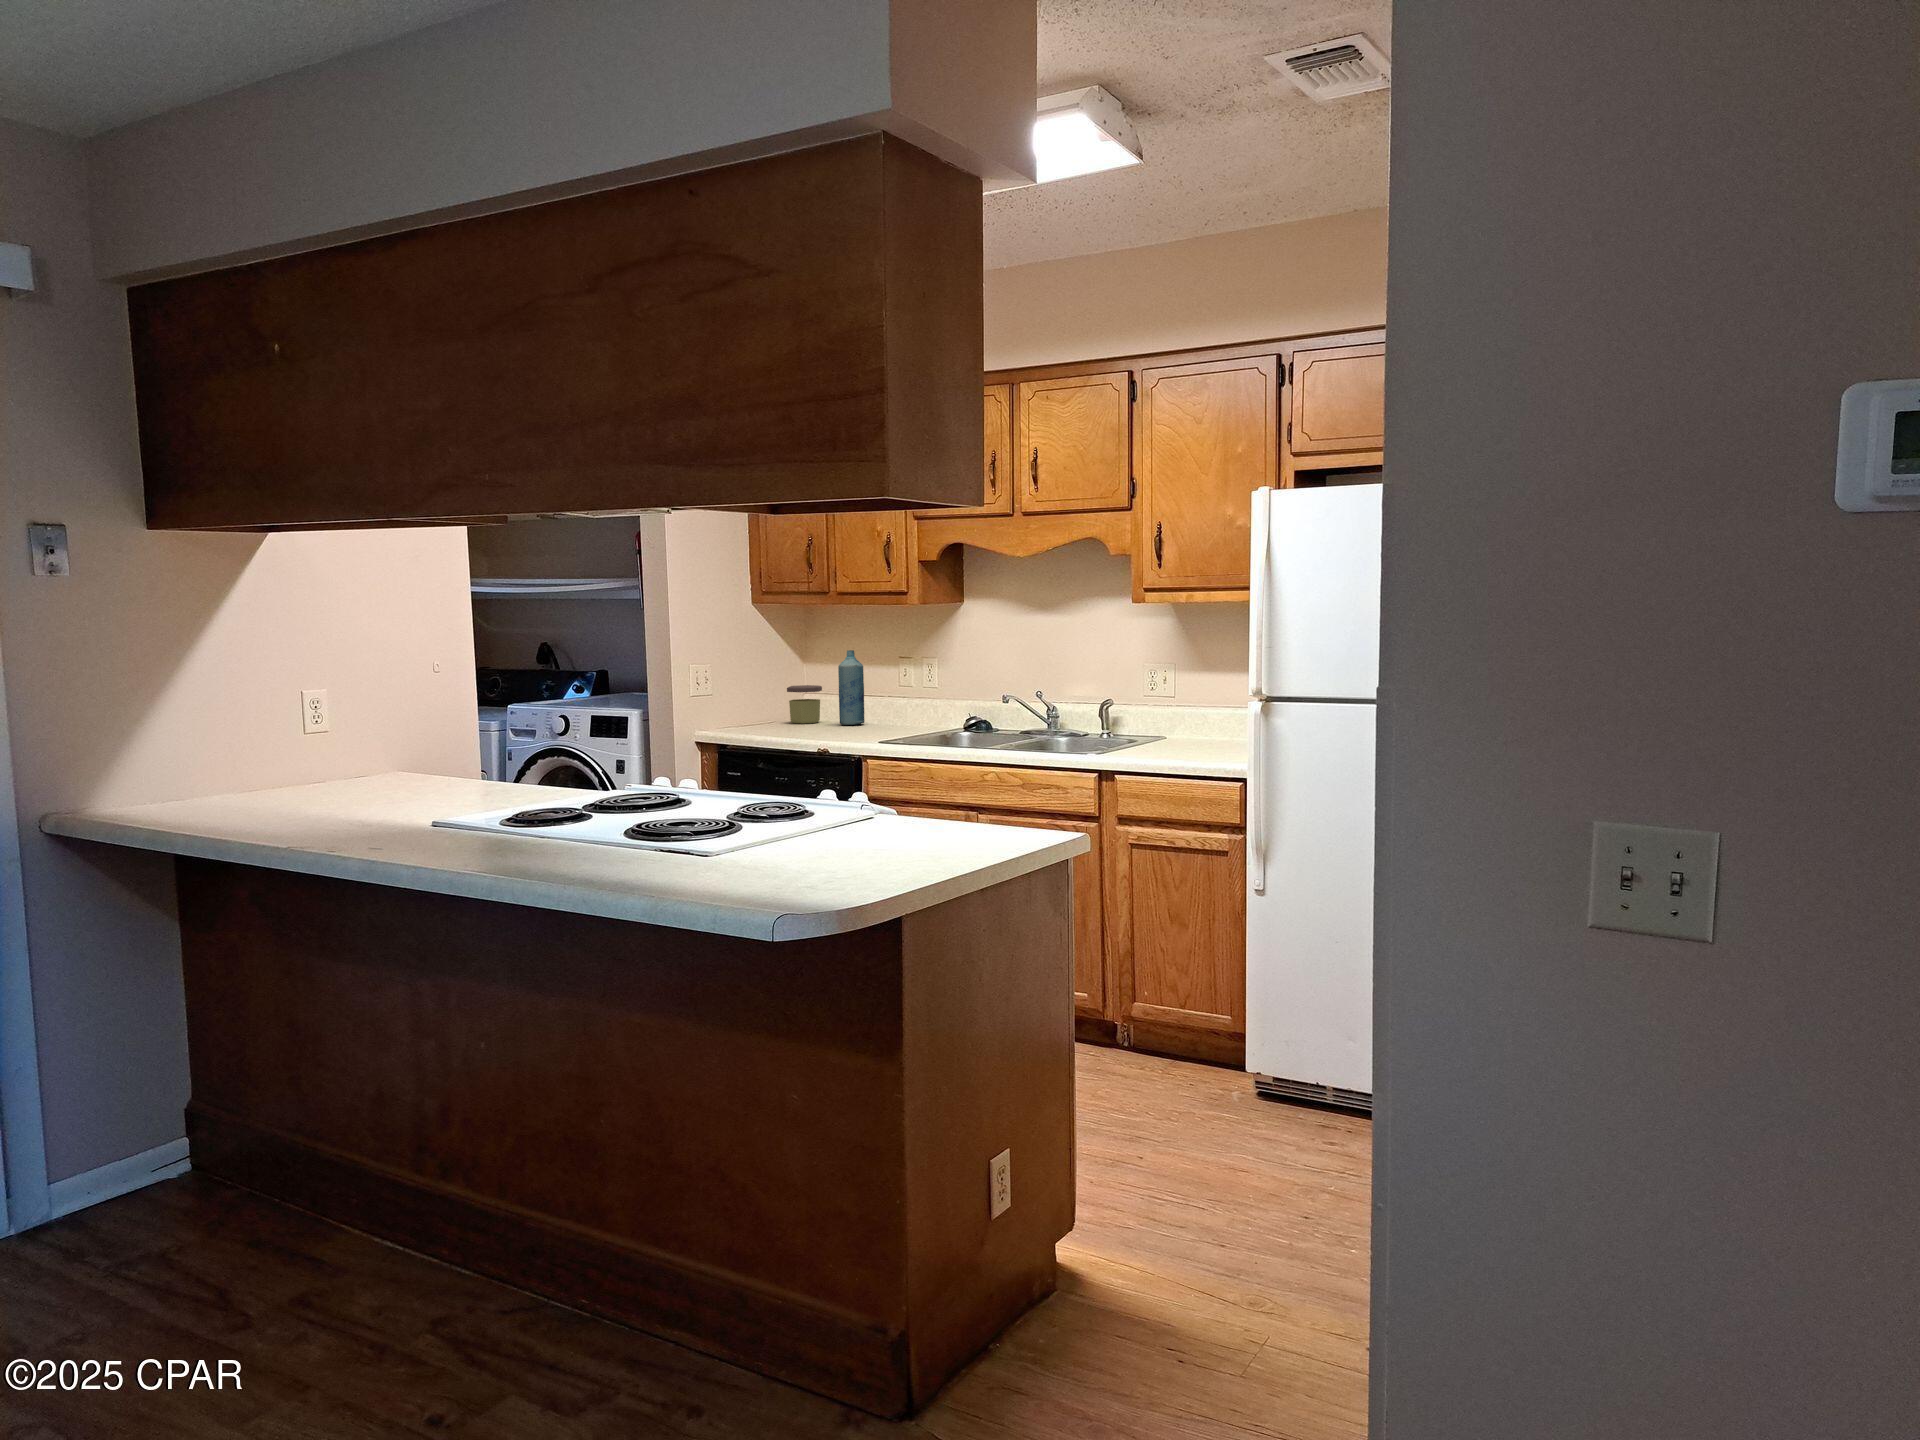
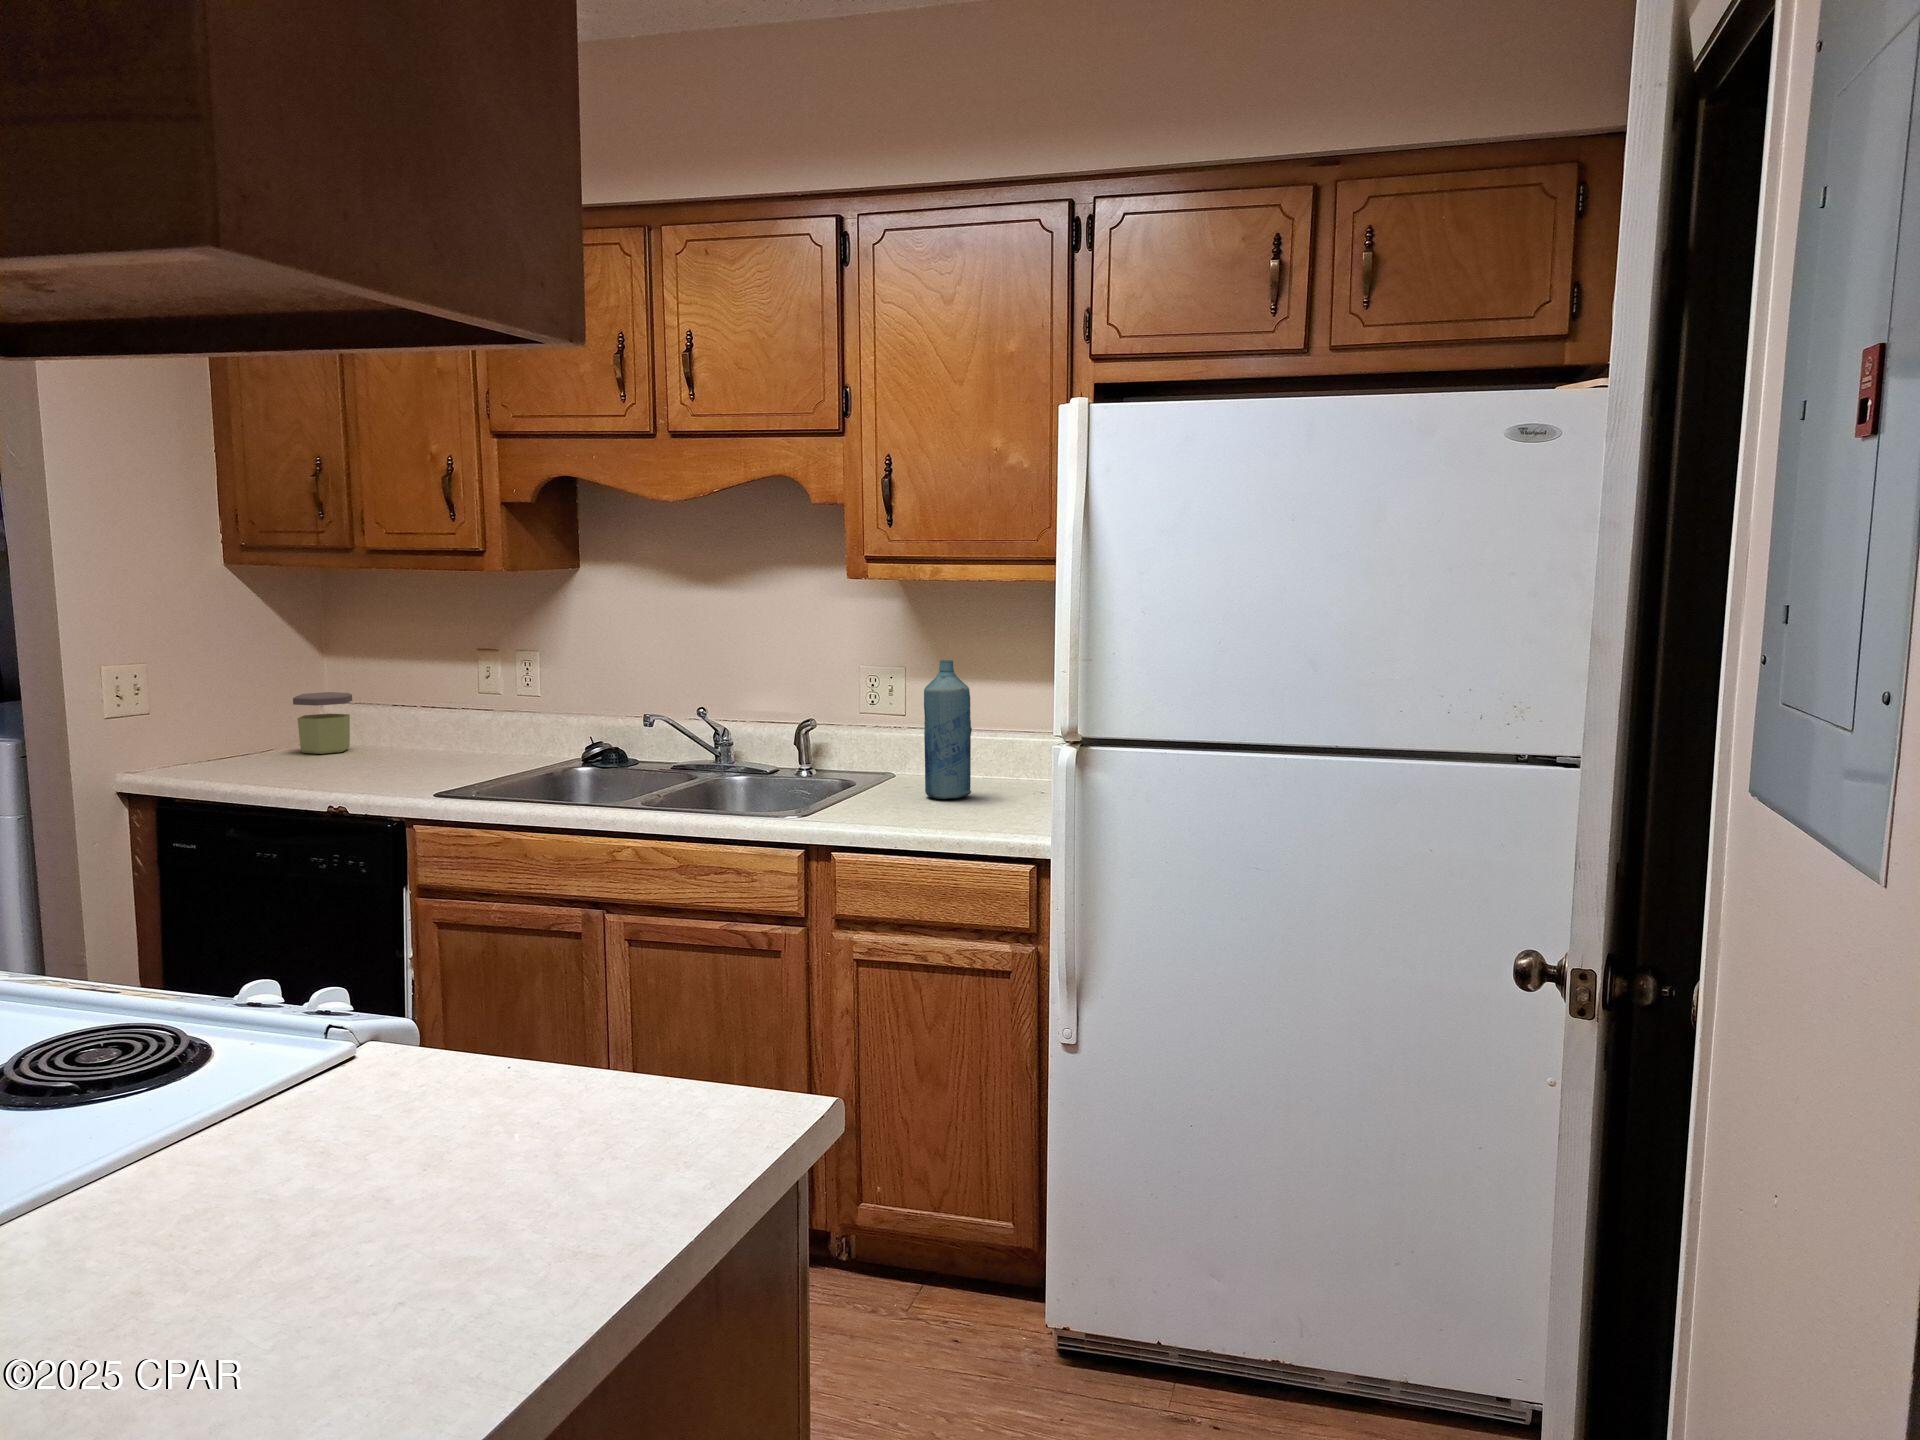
bottle: present [838,650,865,725] -> present [924,660,972,799]

